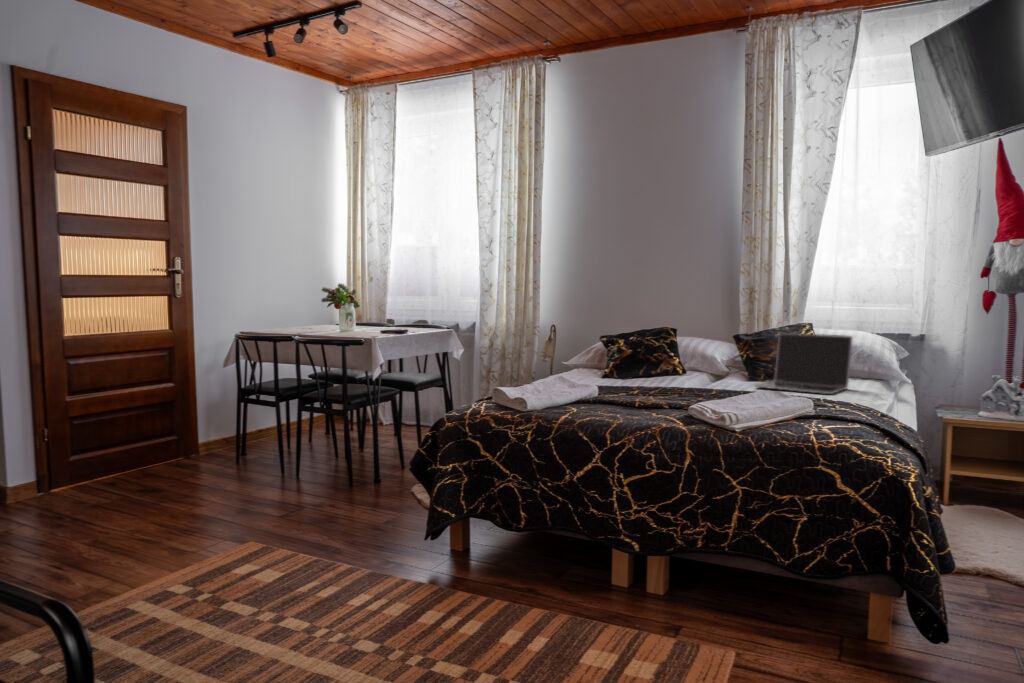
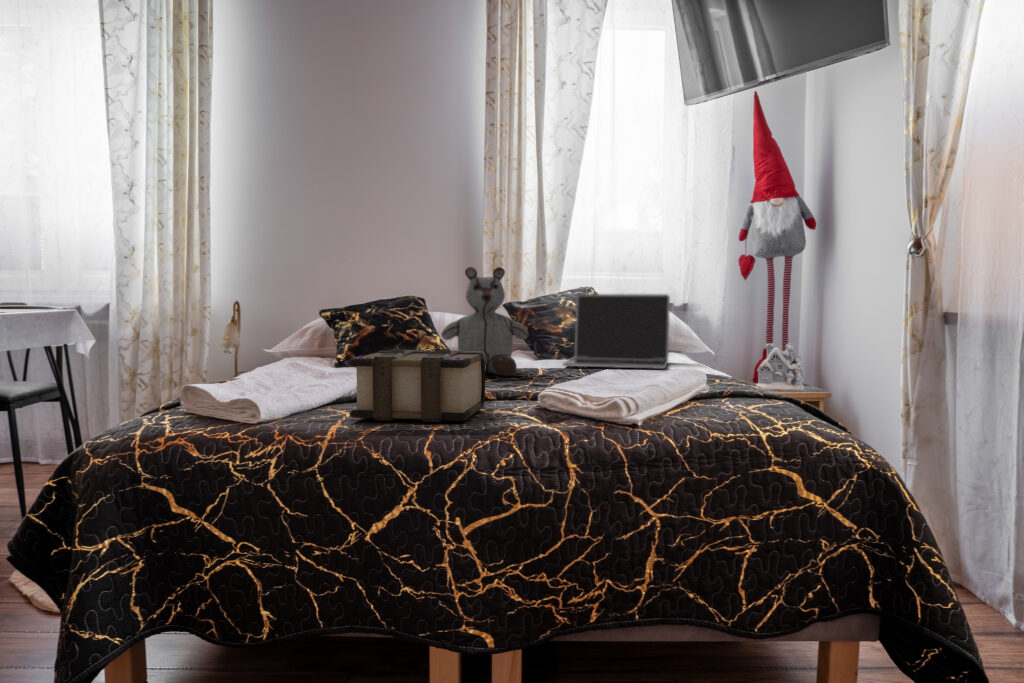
stuffed bear: none [664,315,726,392] -> present [442,267,528,376]
book: none [572,374,657,420] -> present [349,348,485,422]

